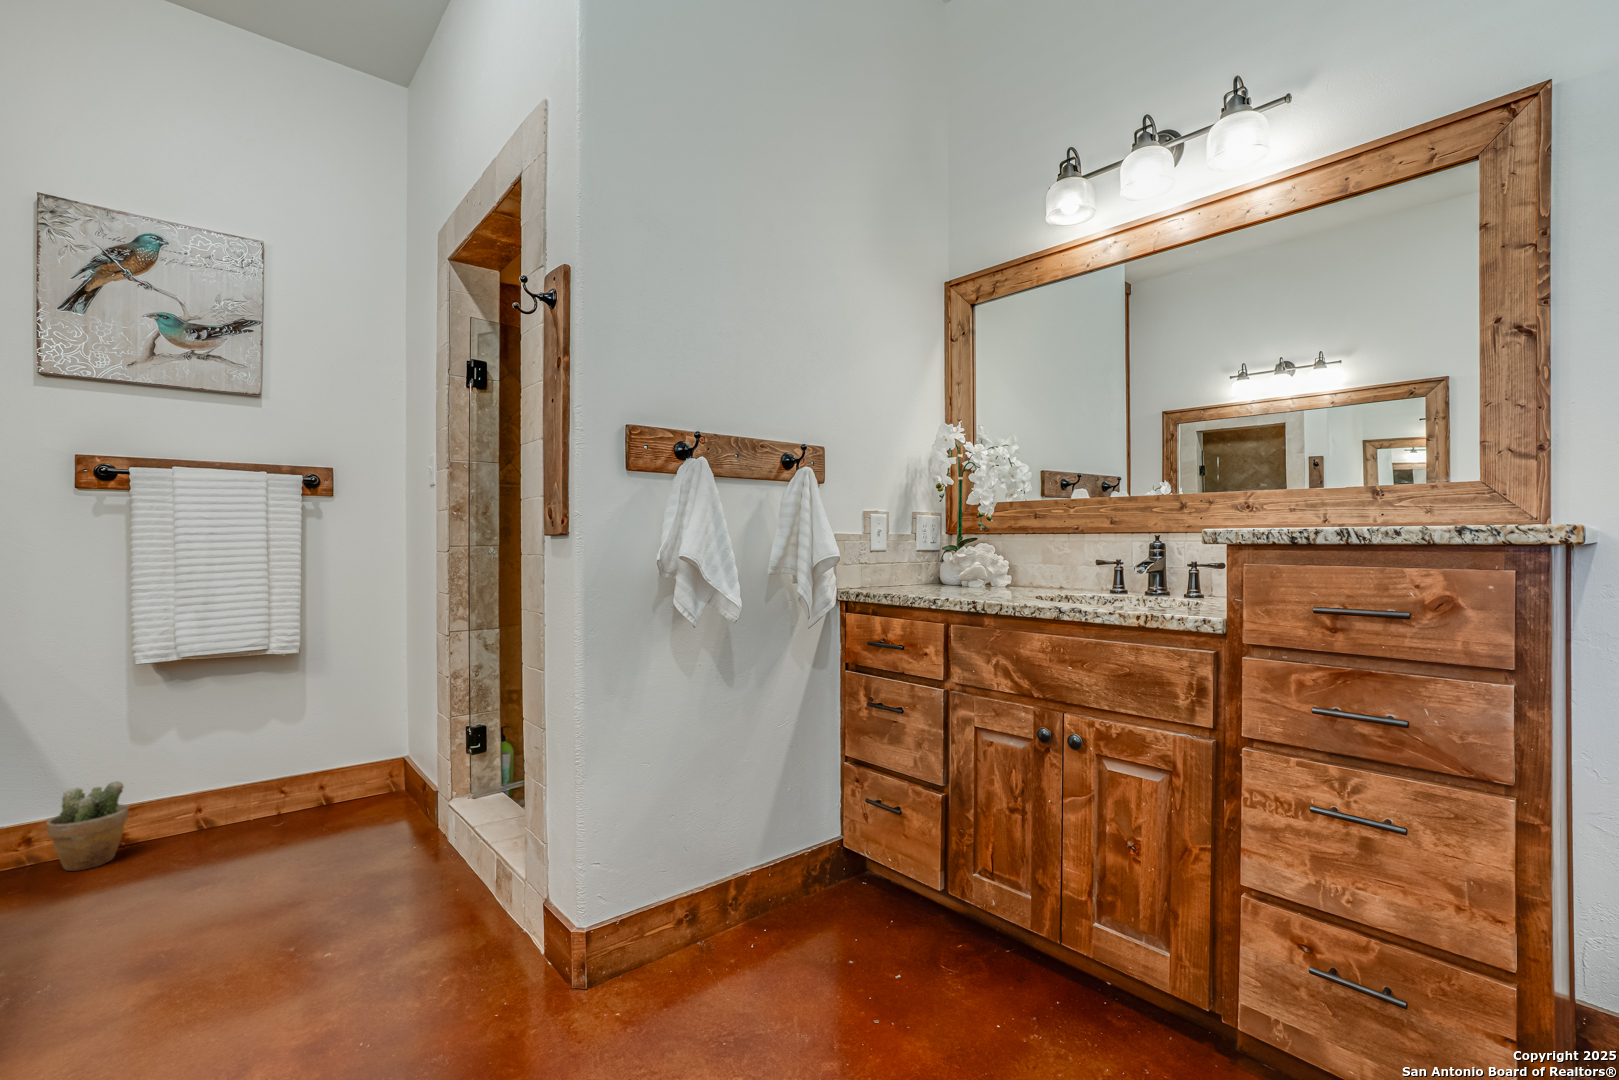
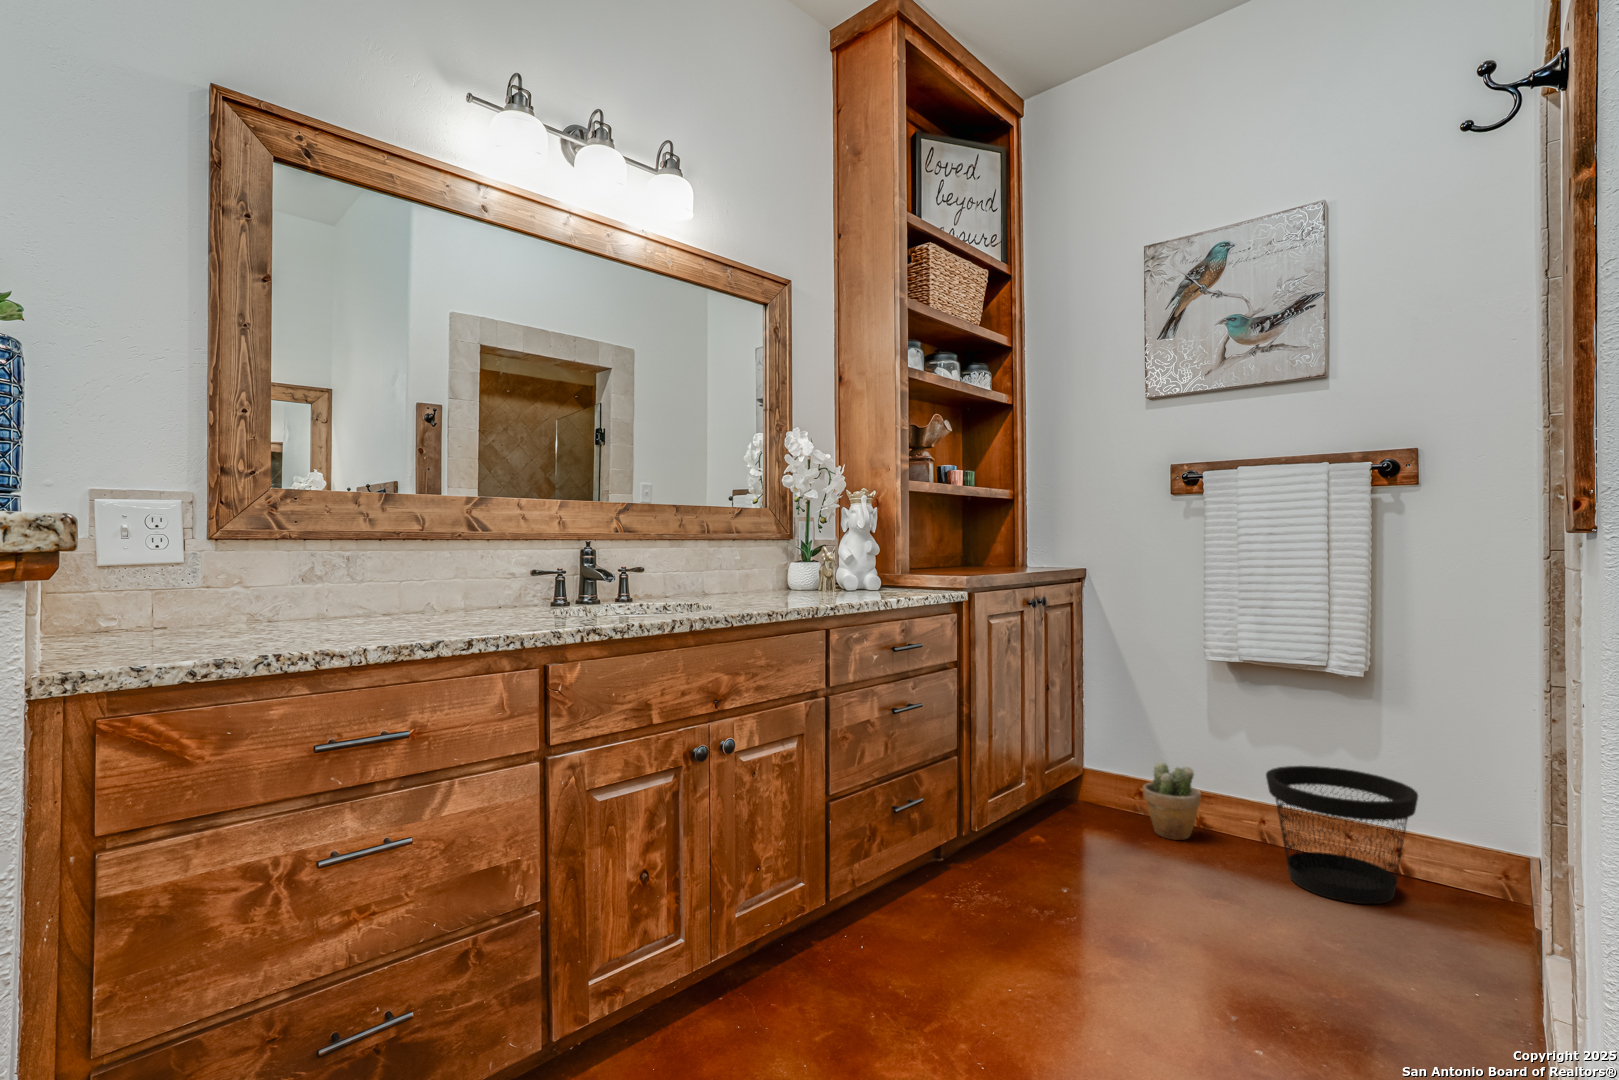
wastebasket: none [219,731,351,845] -> present [1266,766,1418,904]

